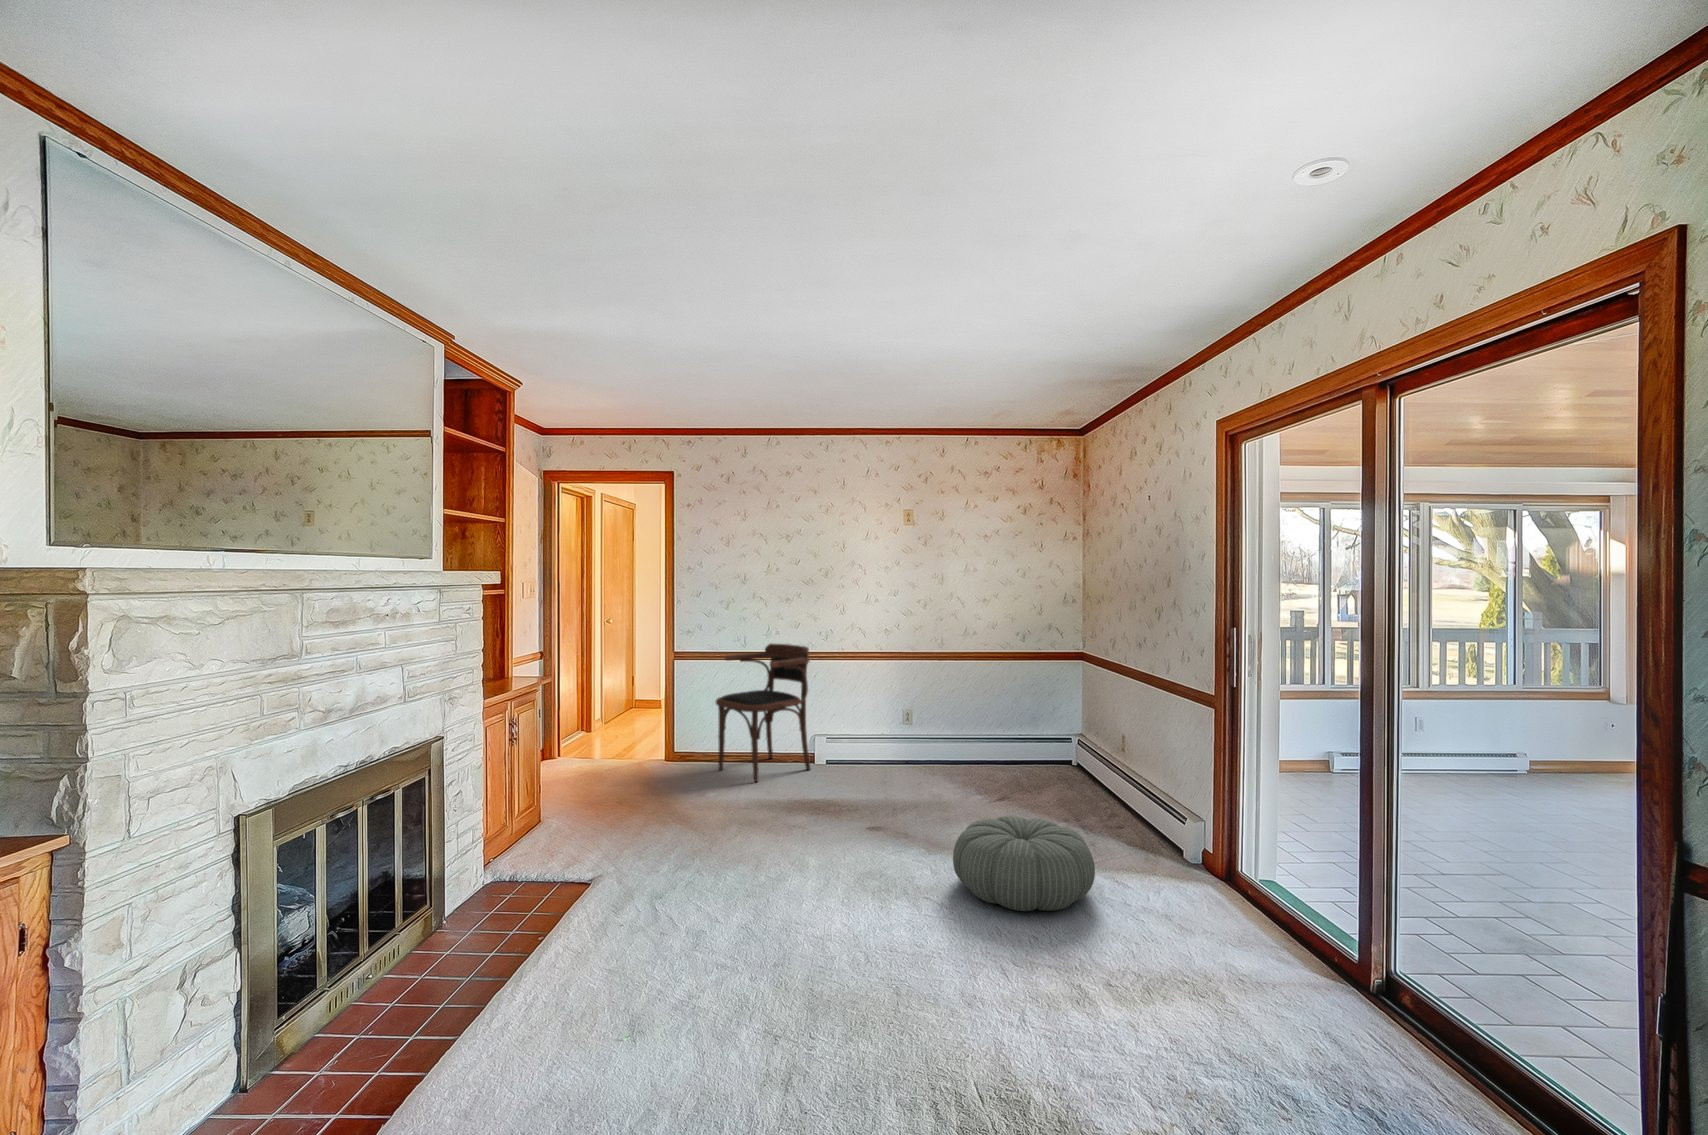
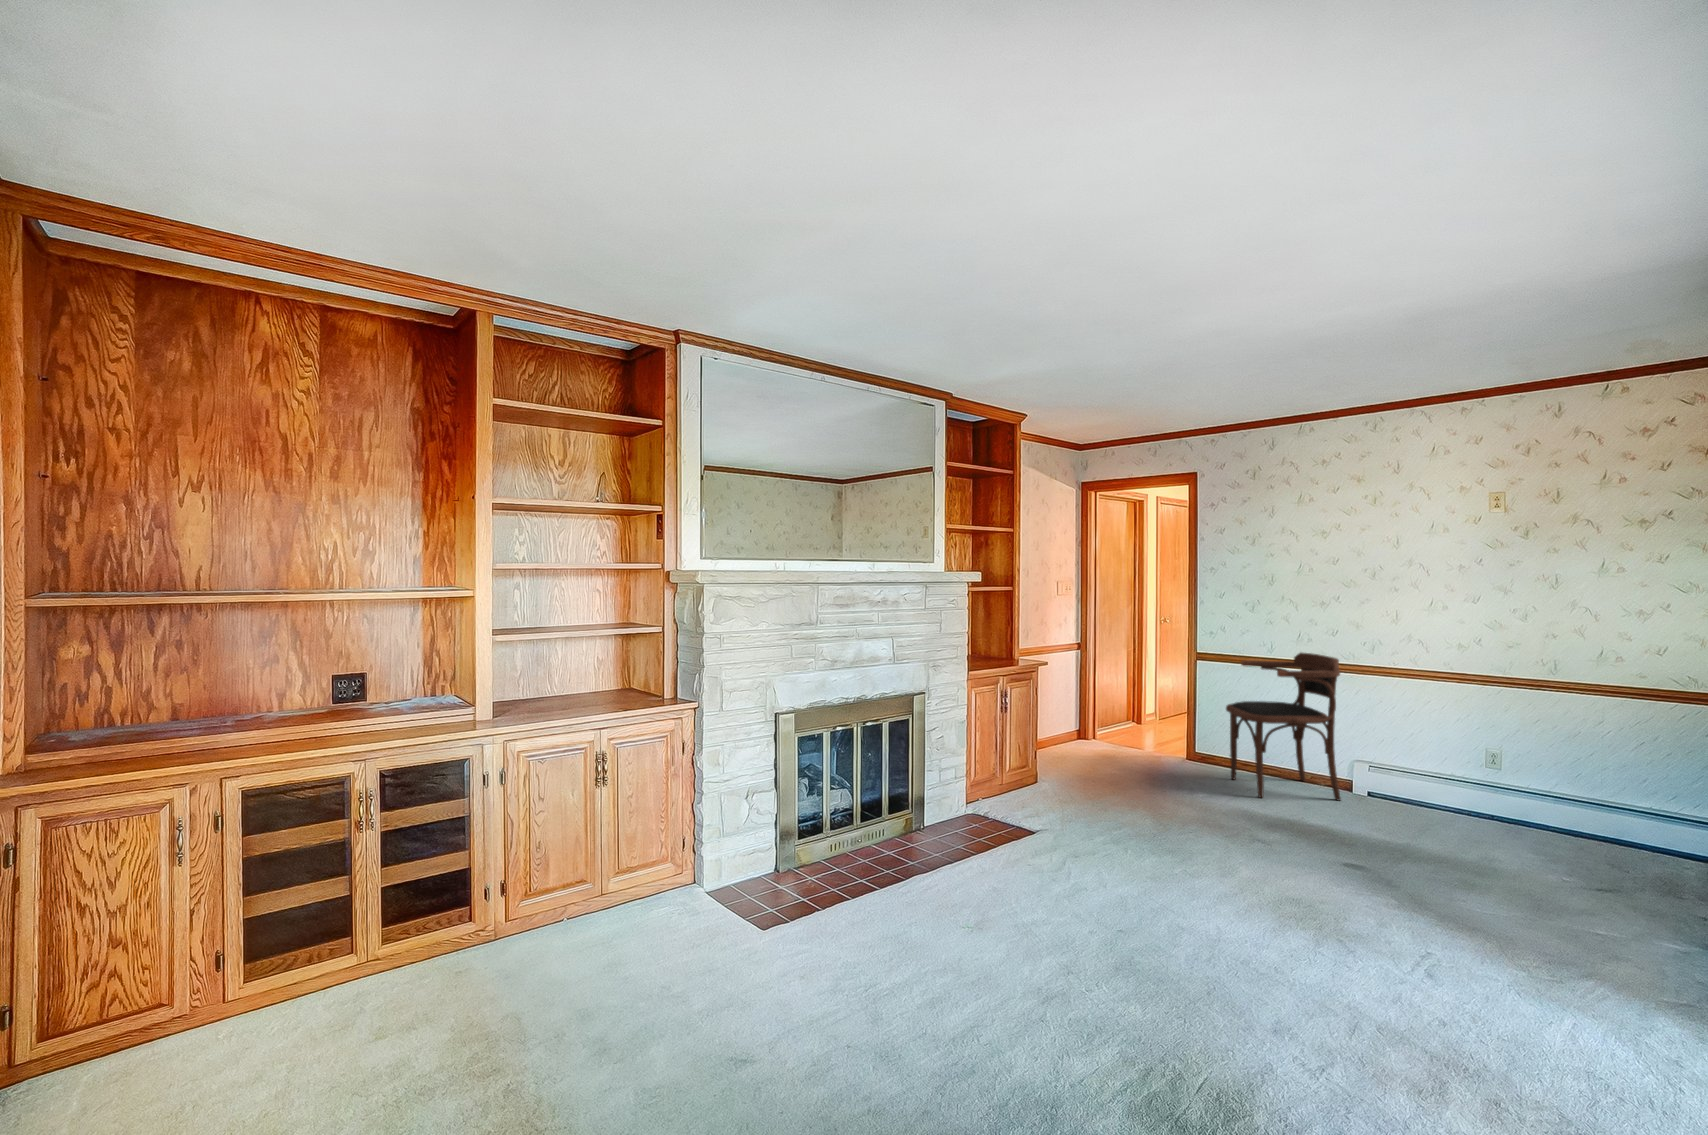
pouf: present [953,816,1095,911] -> none [1387,884,1617,1022]

